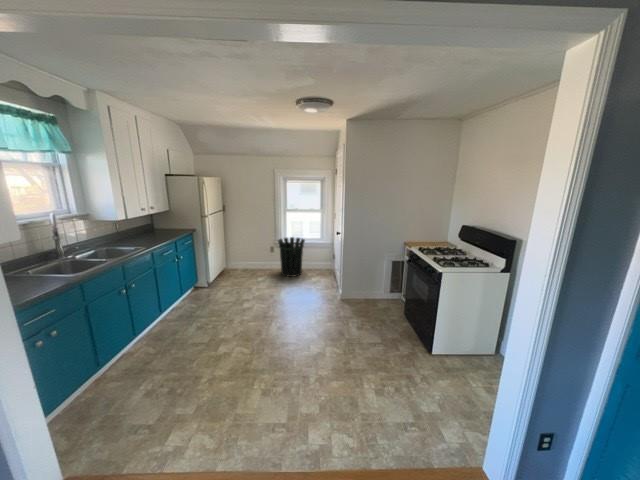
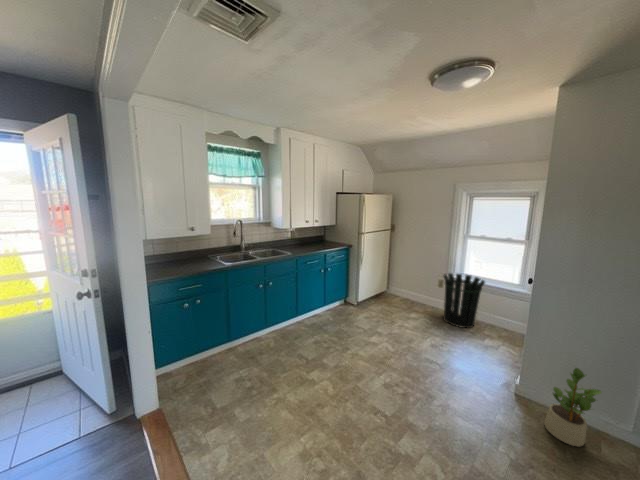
potted plant: none [357,270,375,309] -> present [544,368,602,447]

